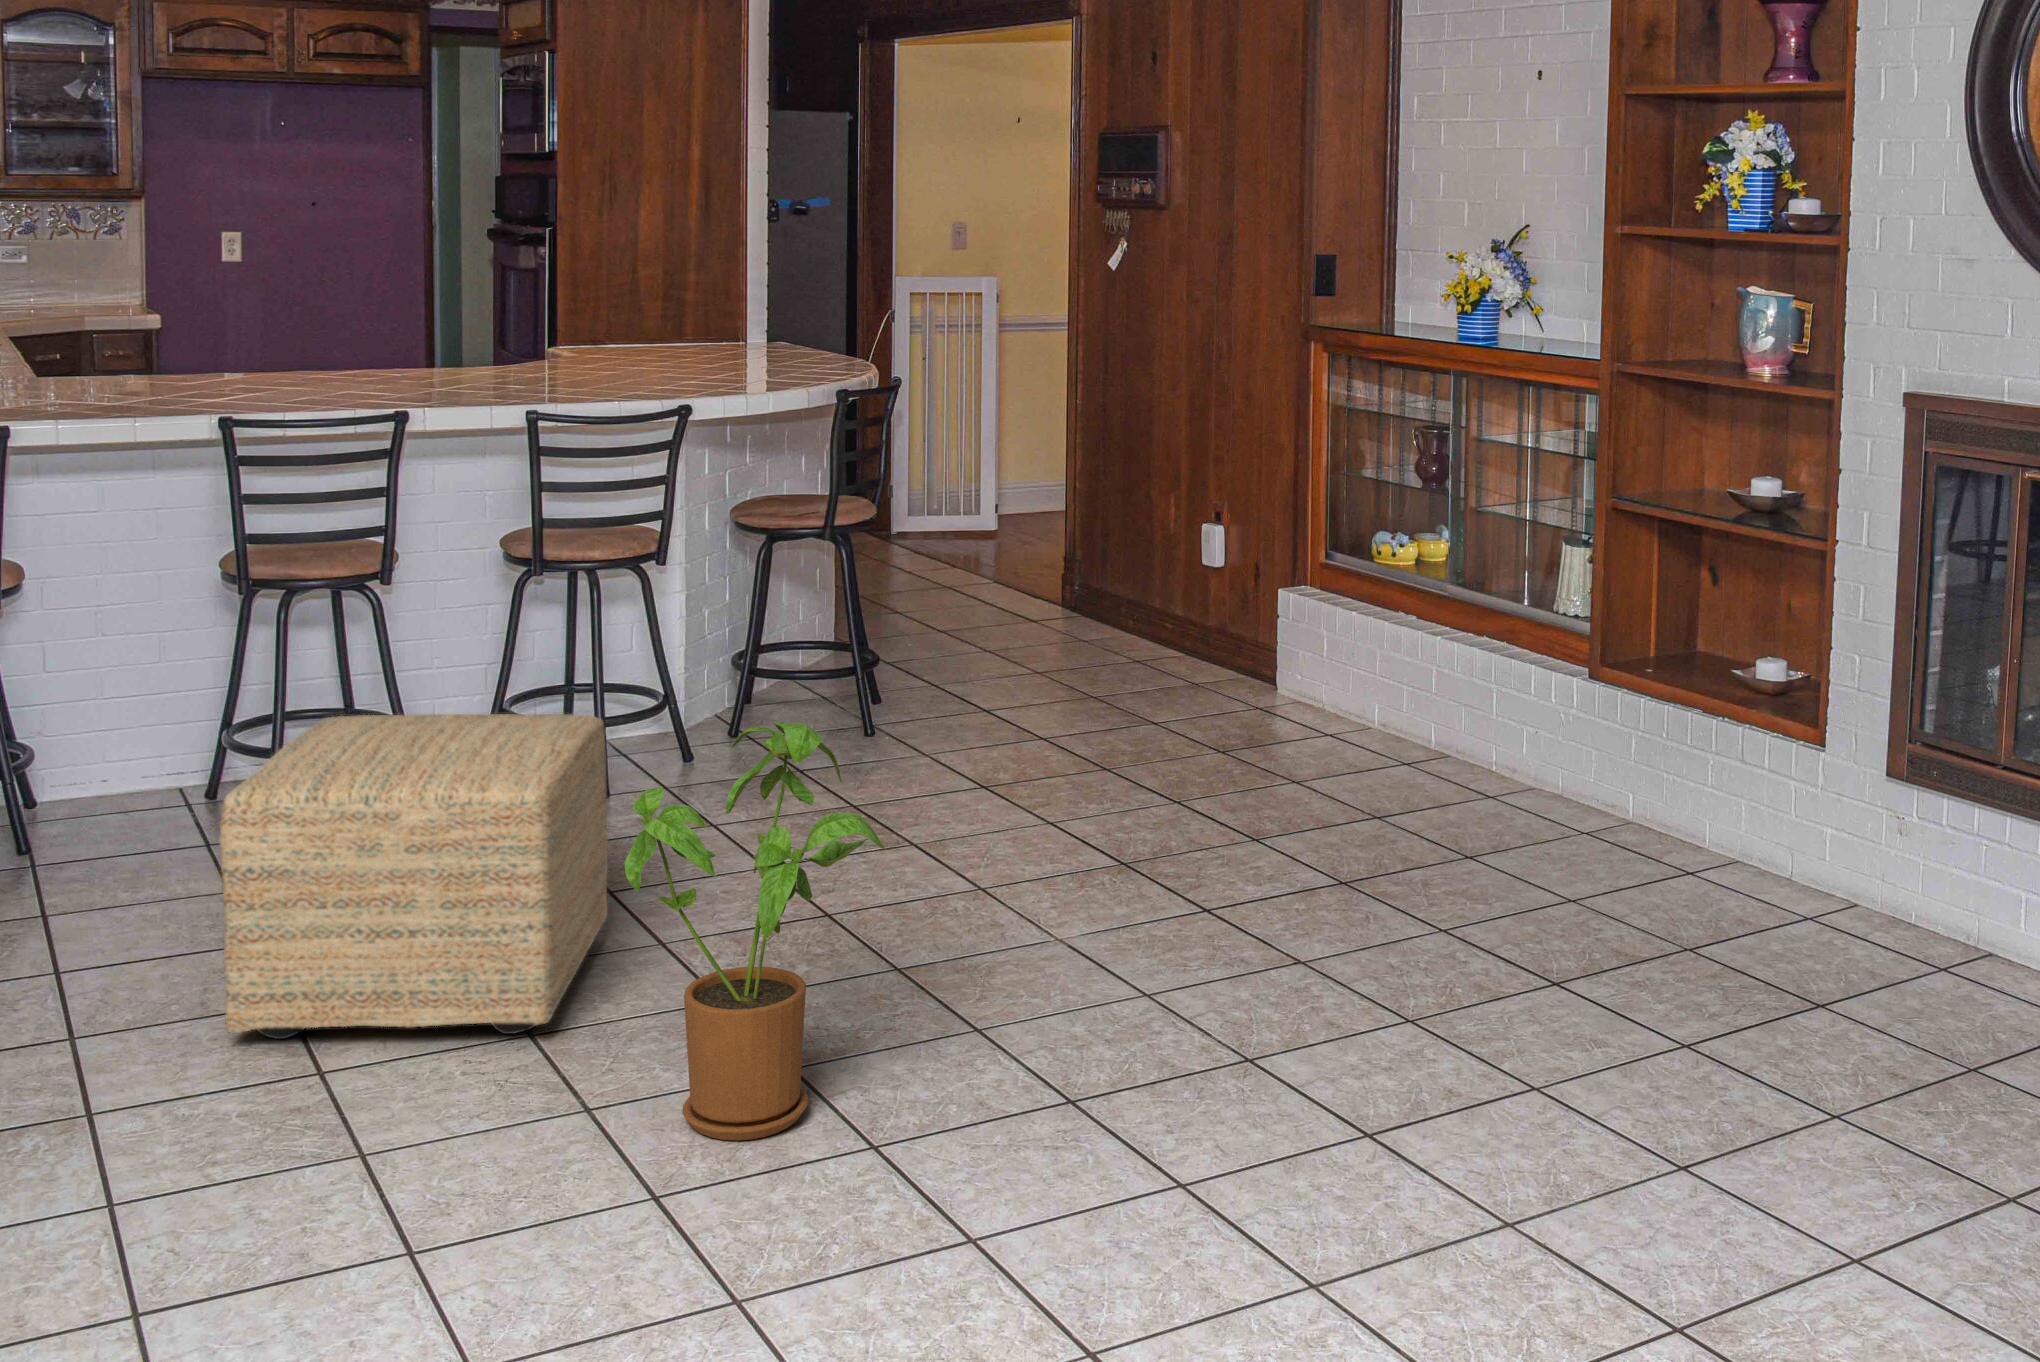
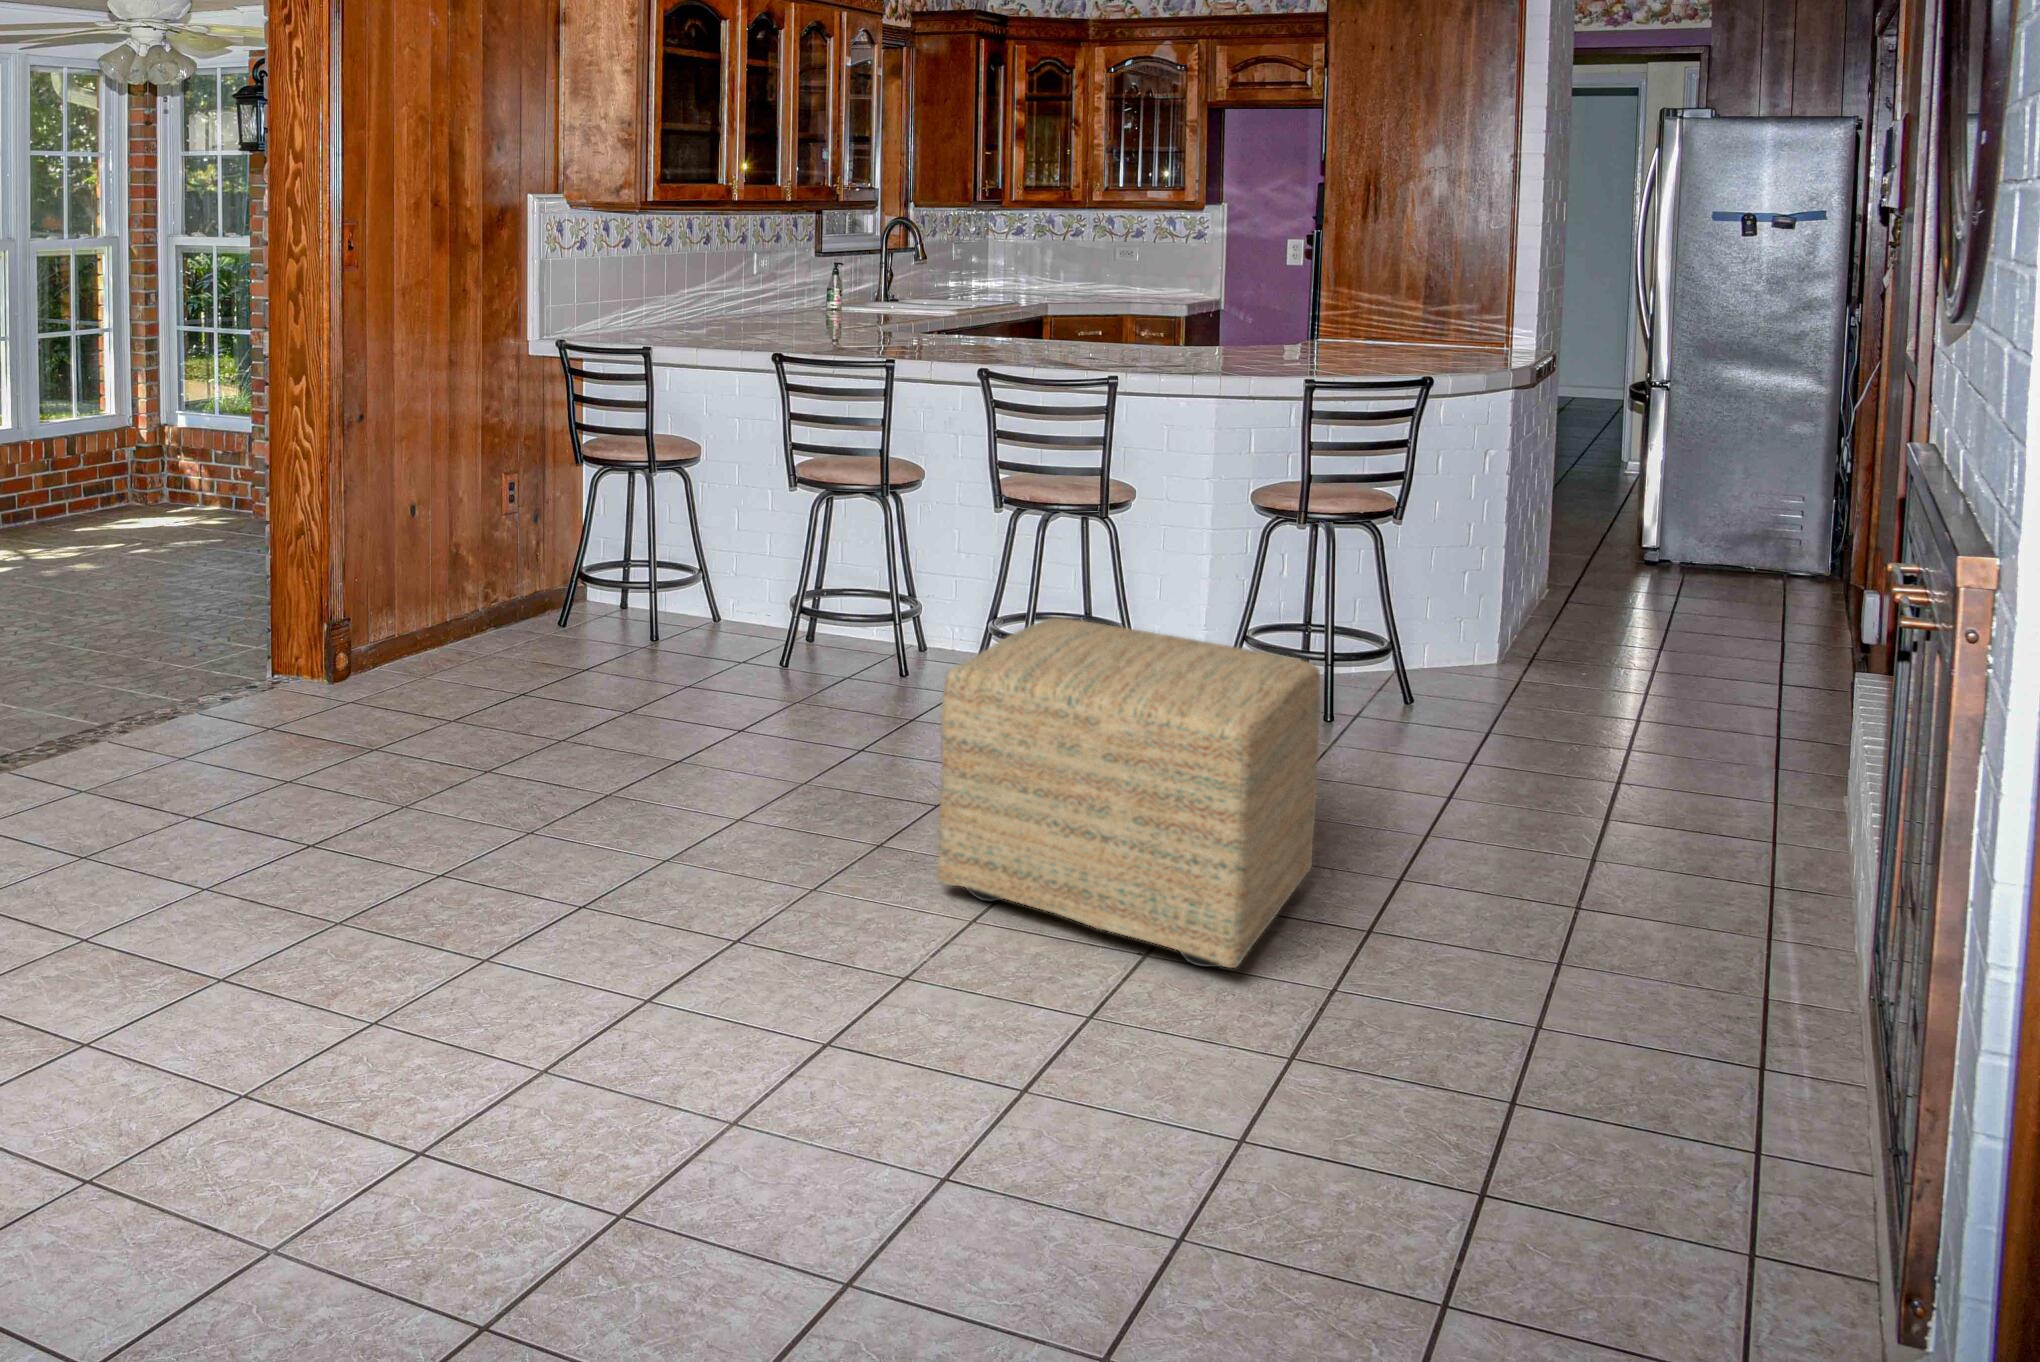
house plant: present [625,722,886,1141] -> none [1328,710,1694,1205]

